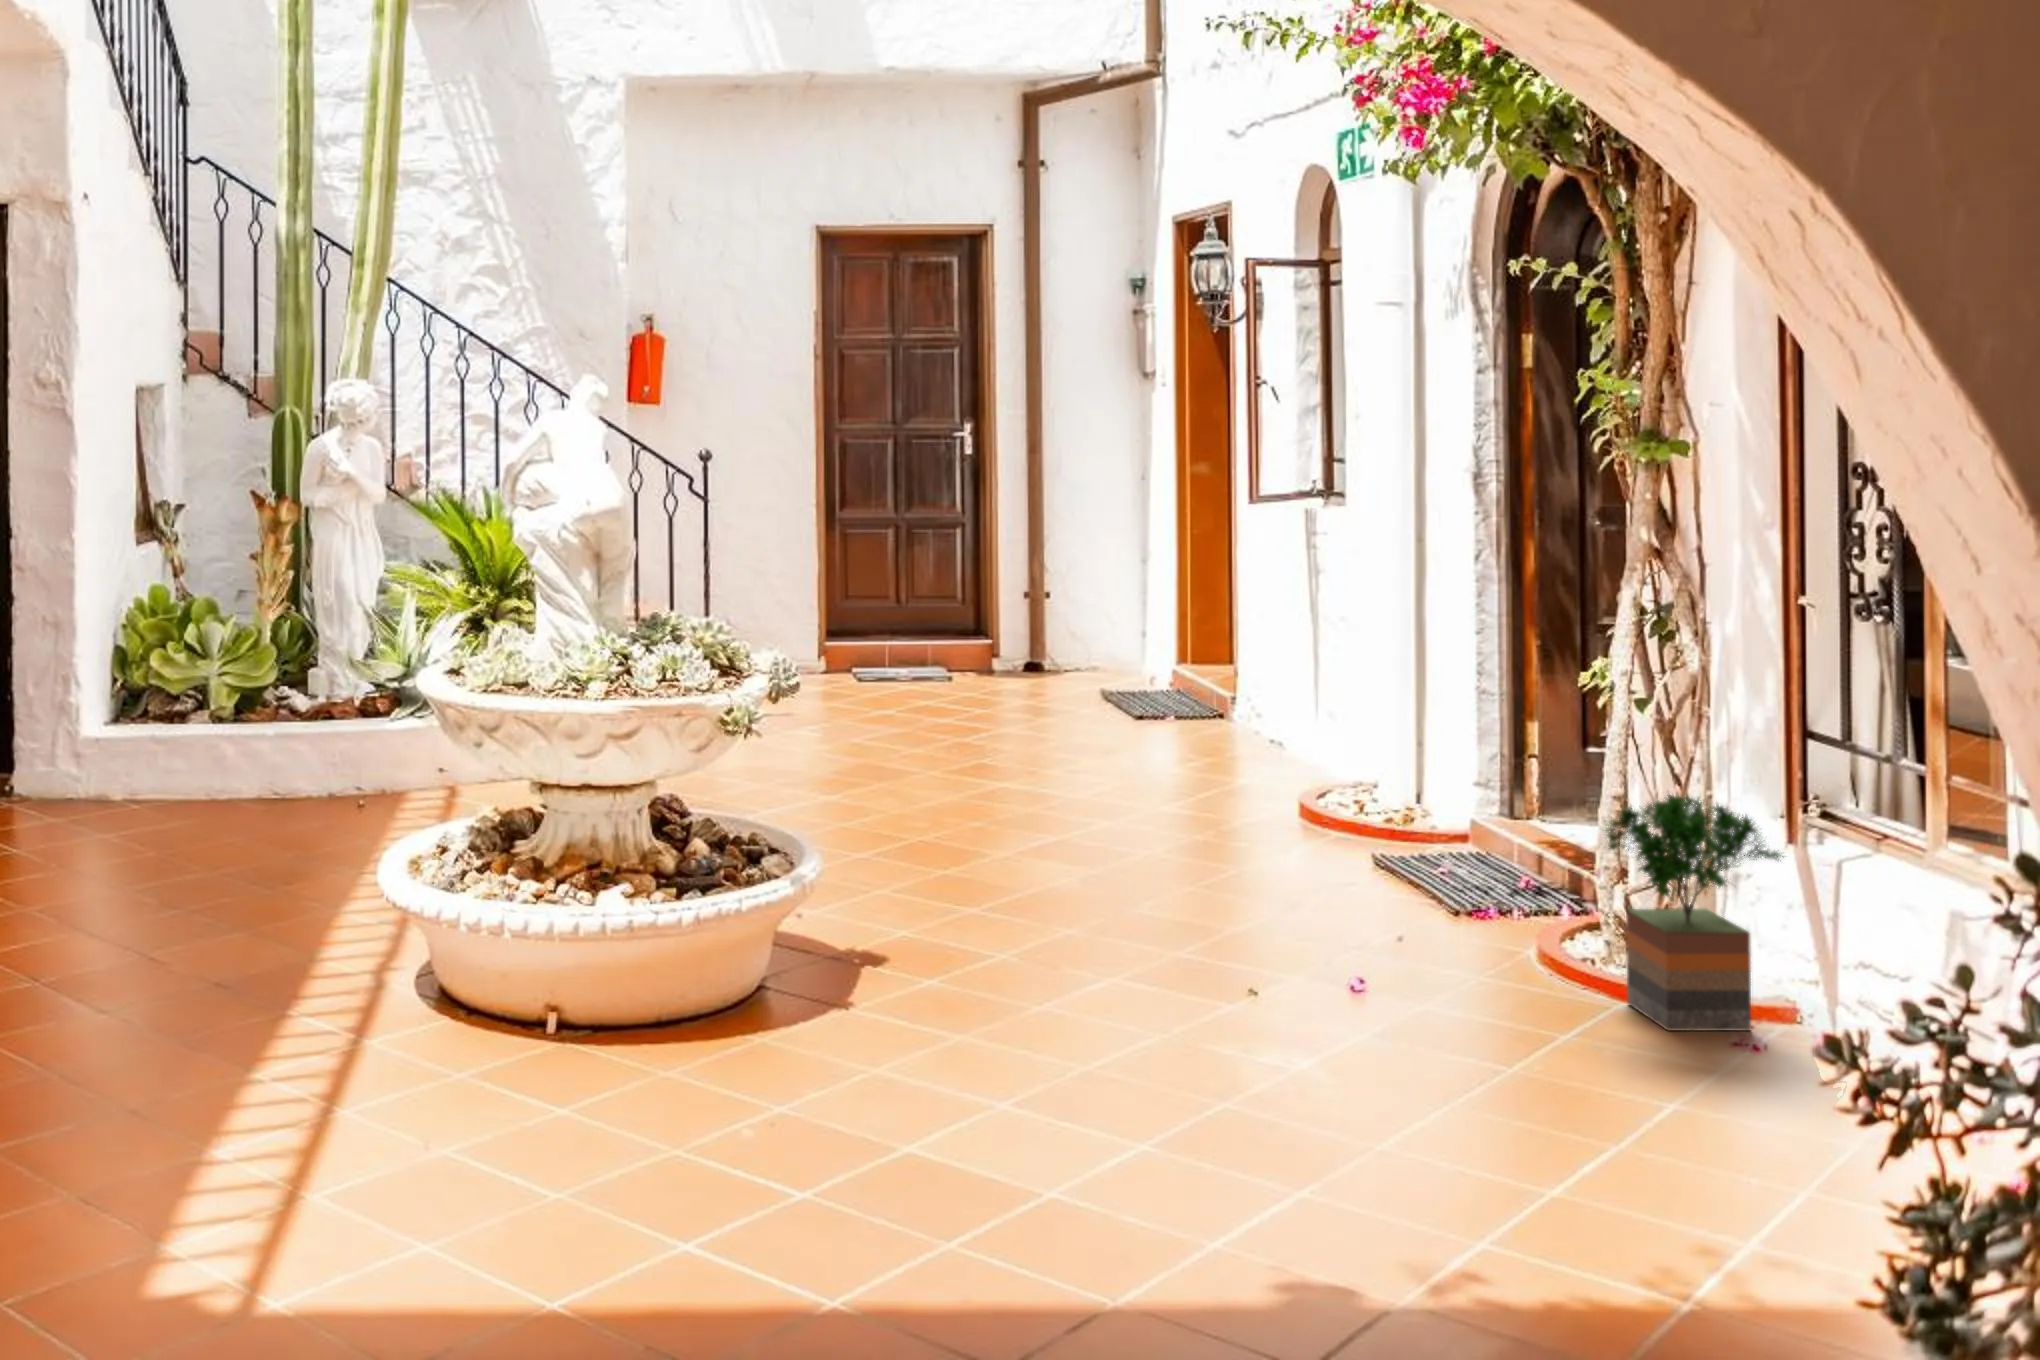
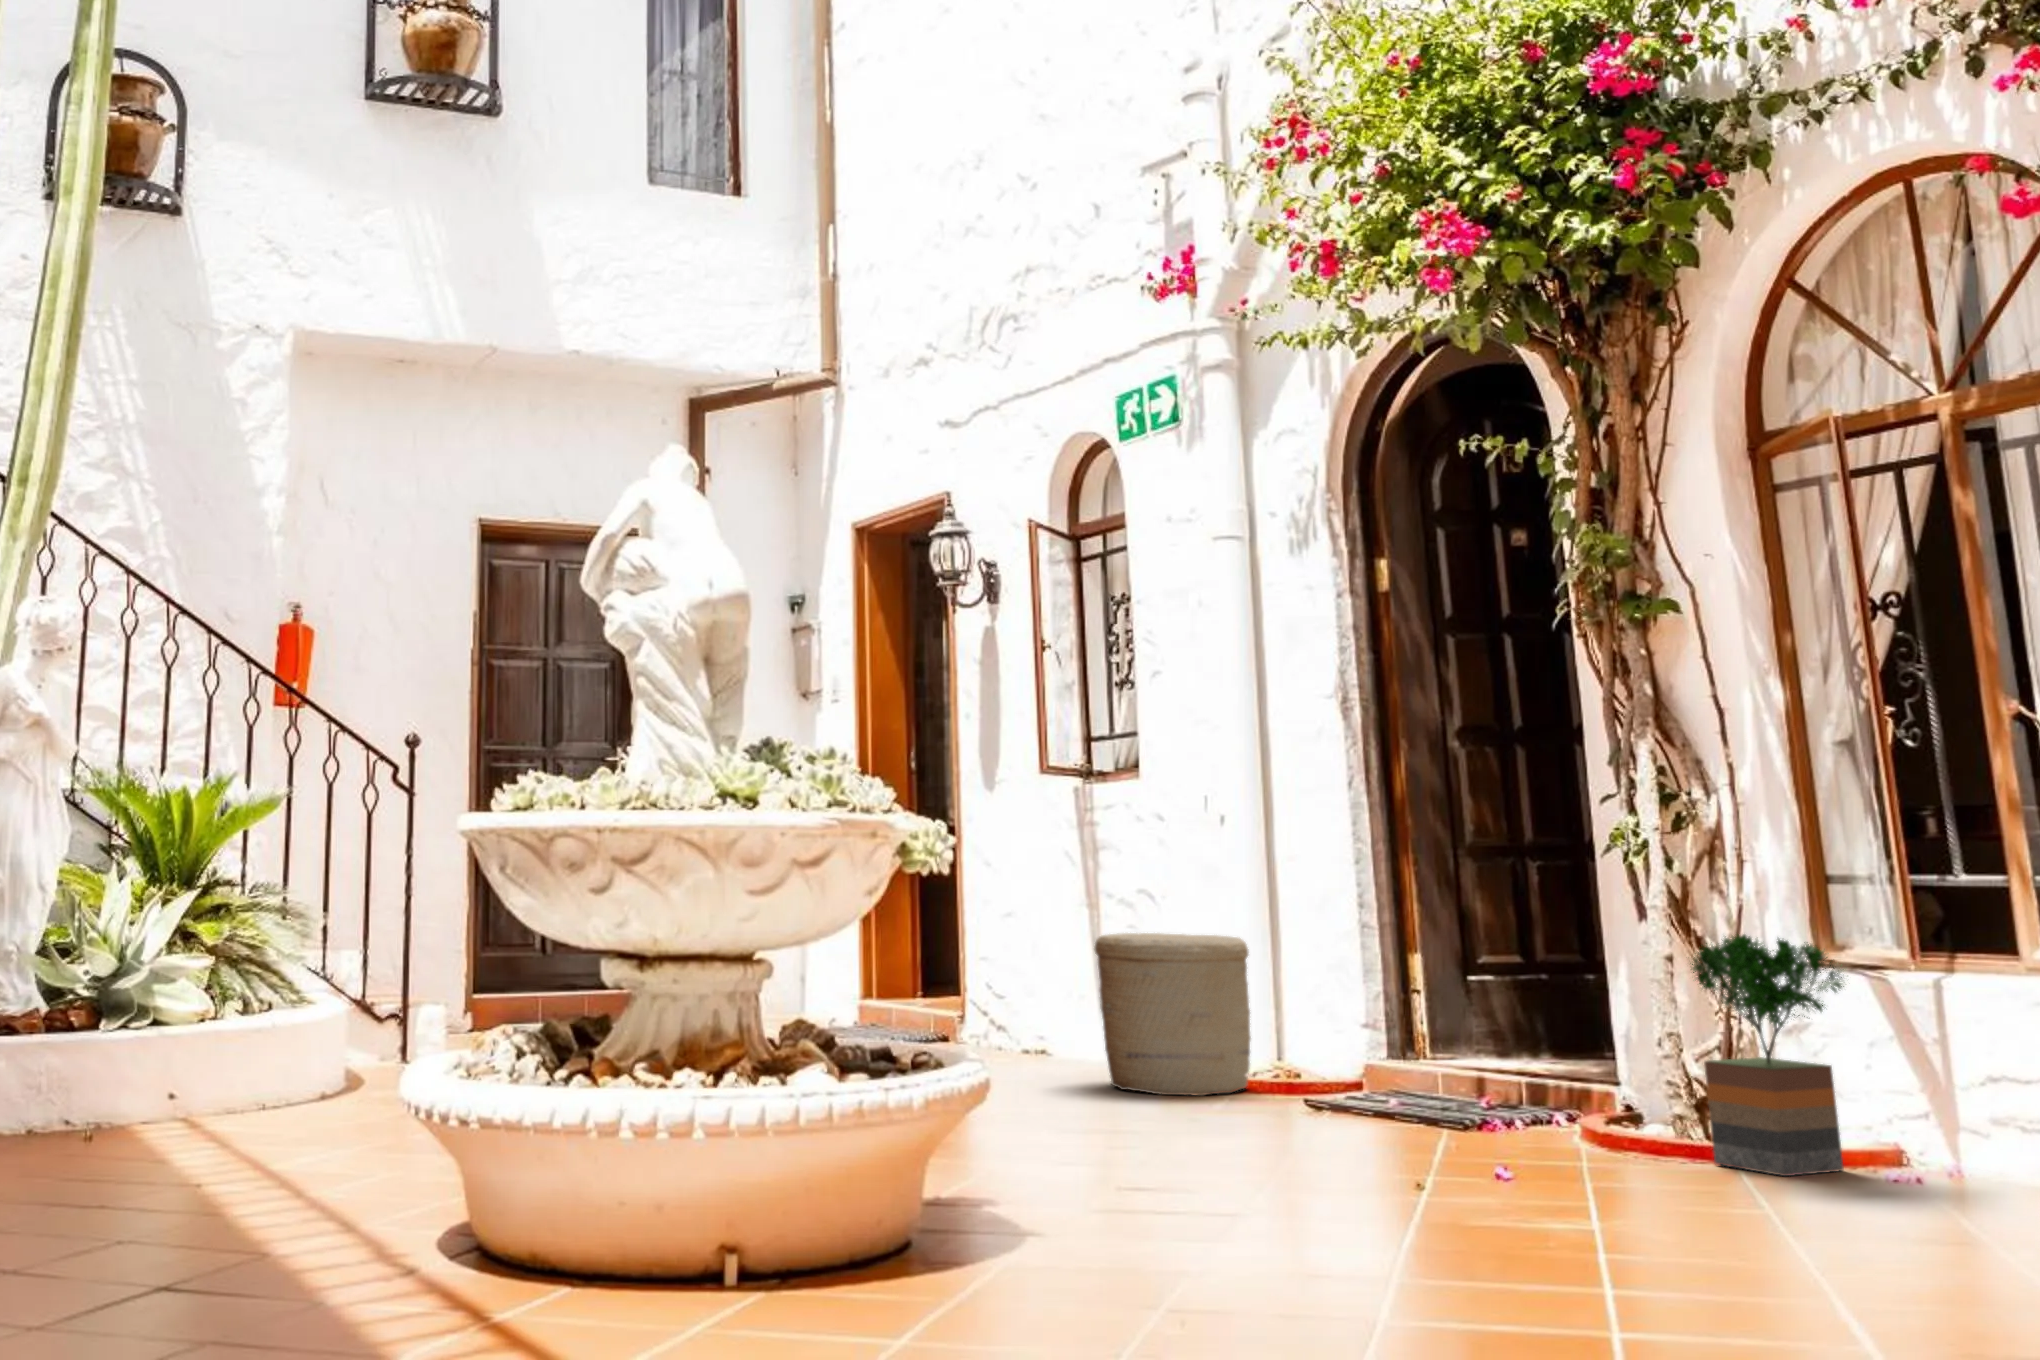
woven basket: none [1225,675,1377,836] -> present [1094,933,1251,1096]

